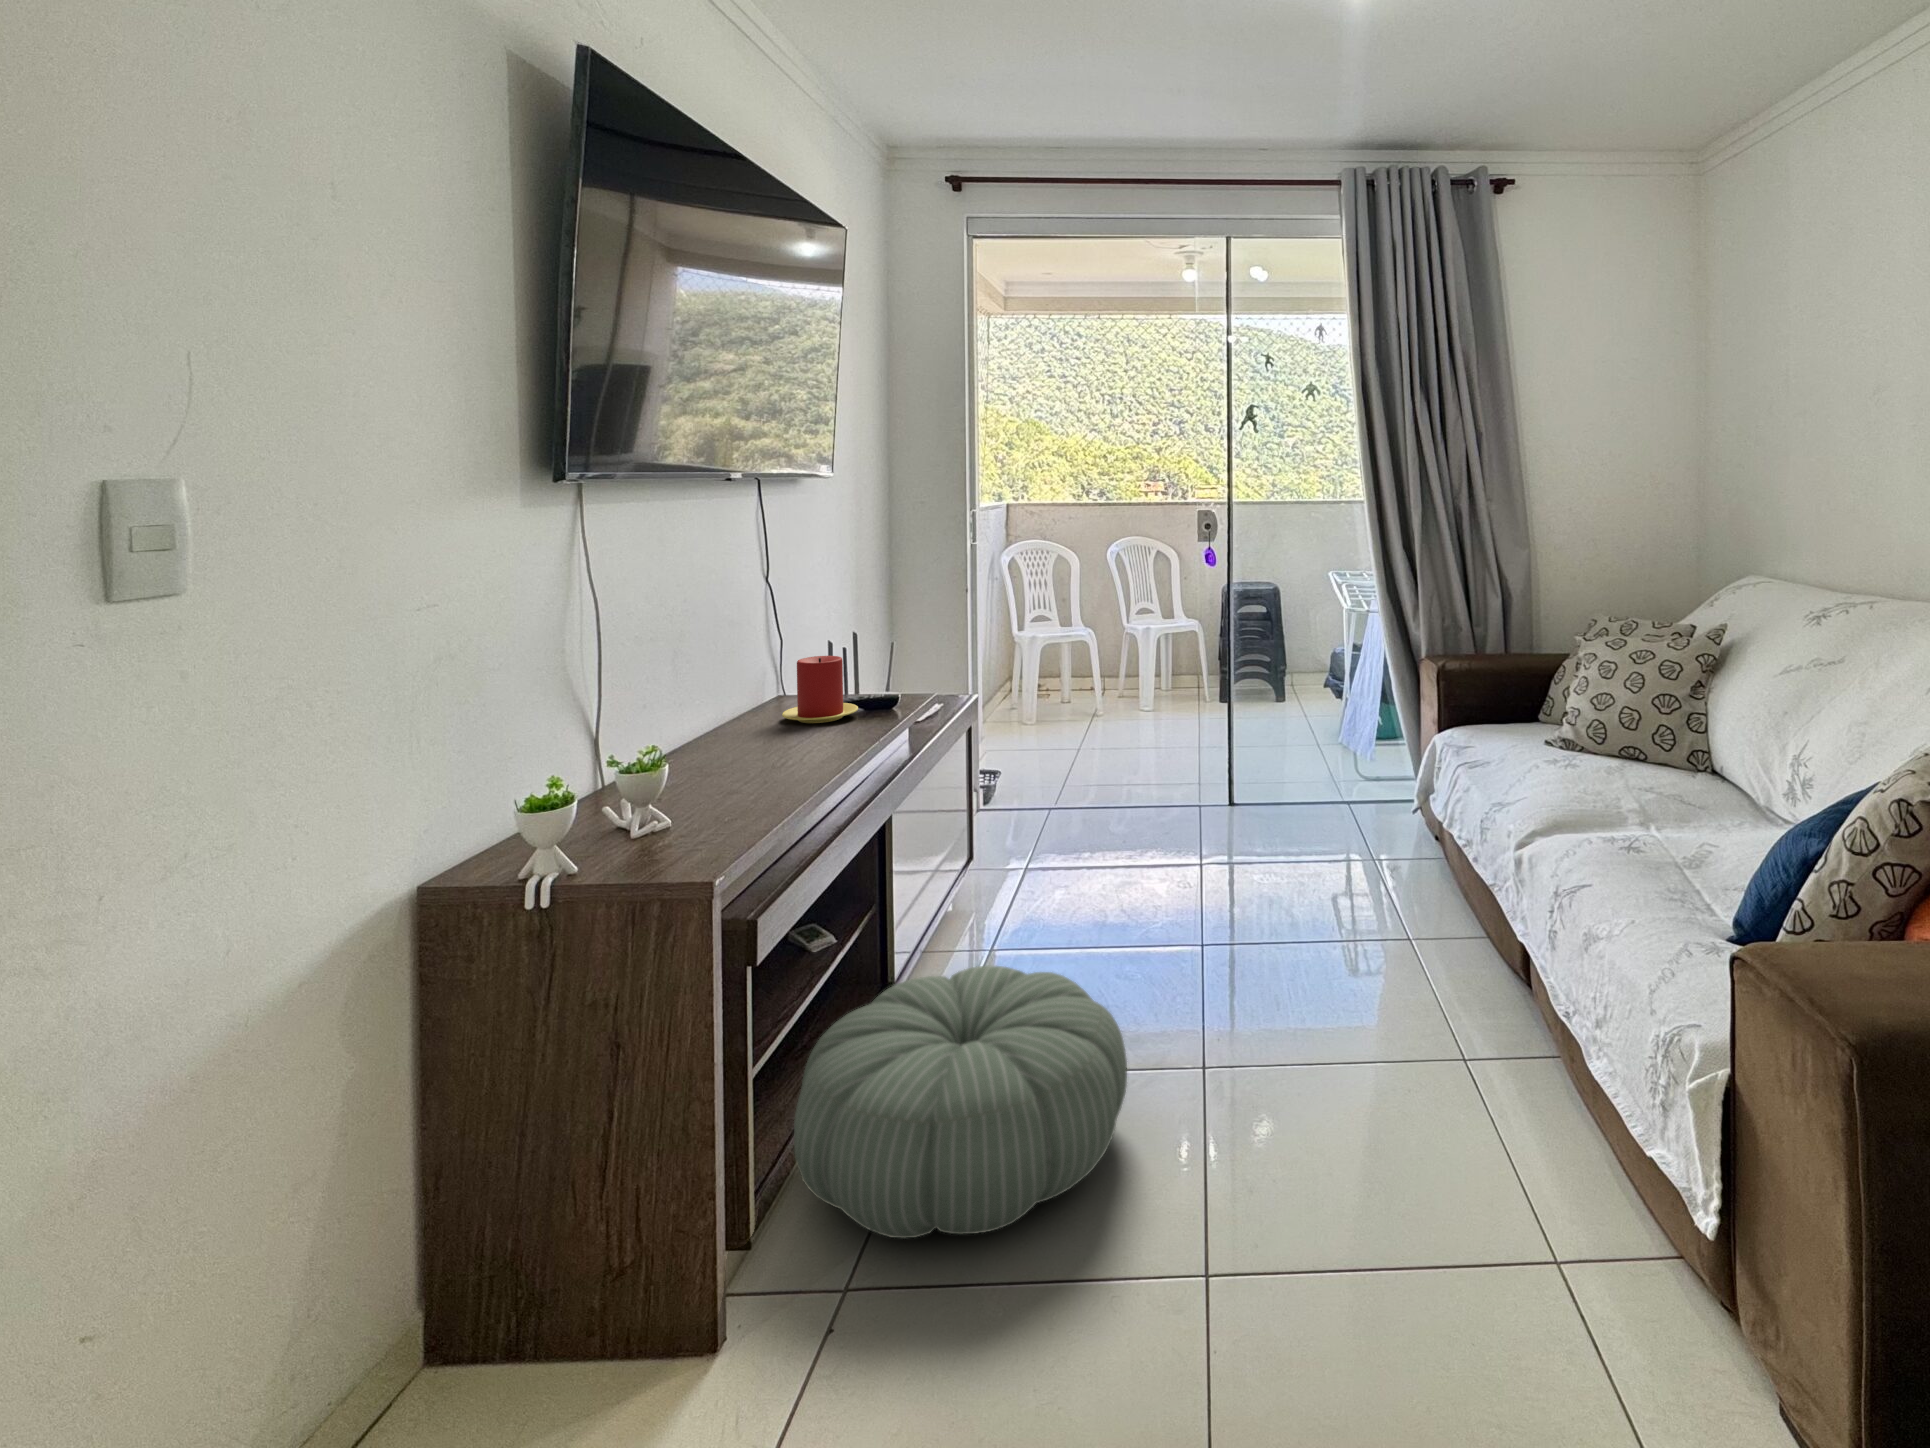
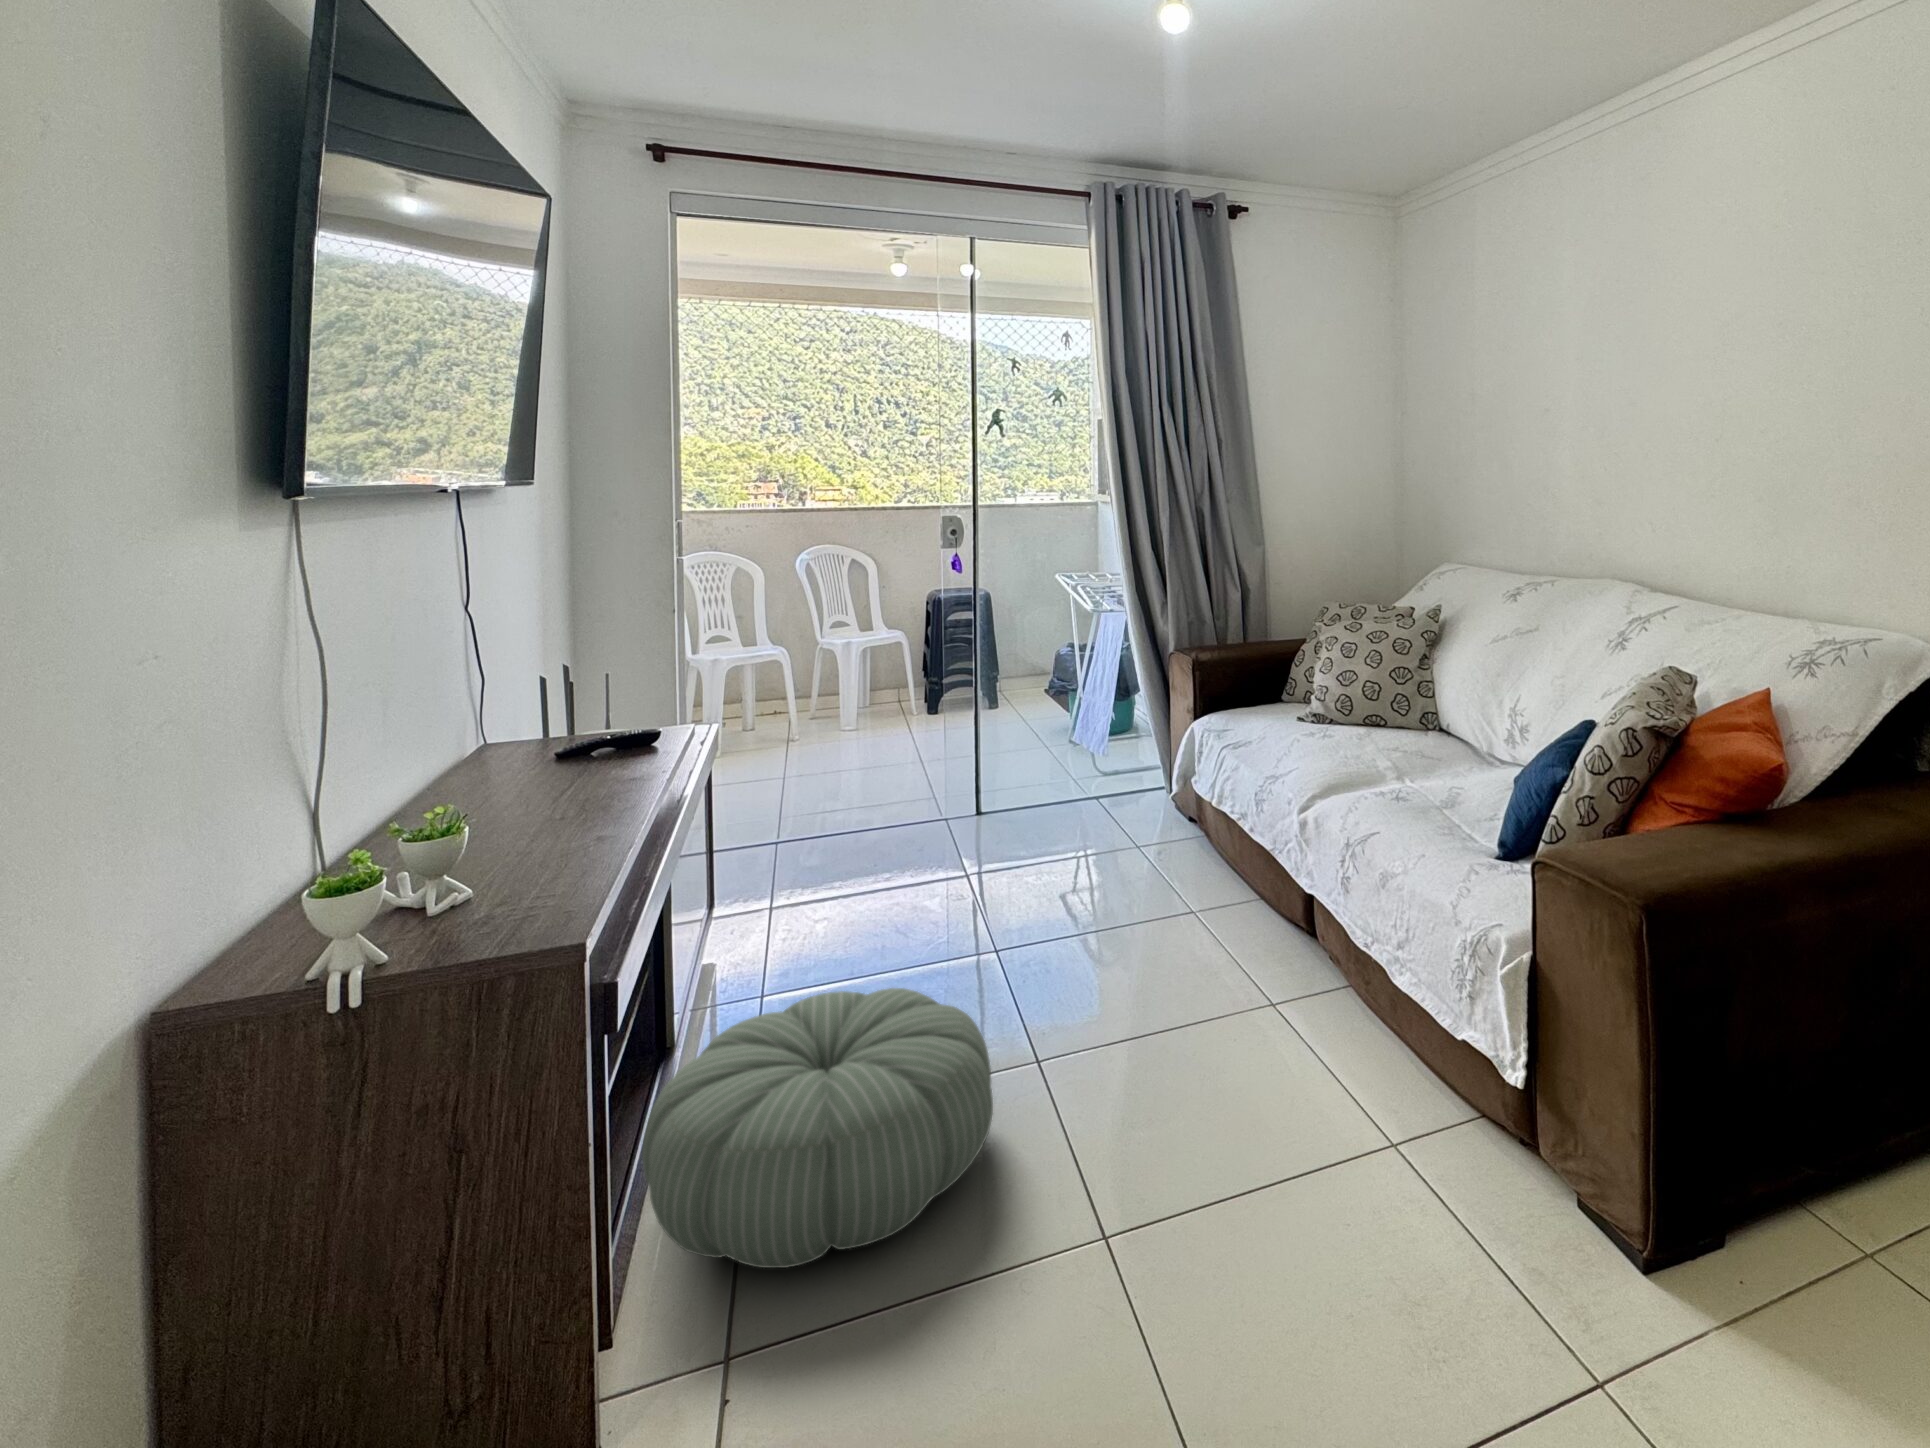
candle: present [782,656,858,723] -> none [527,695,620,771]

